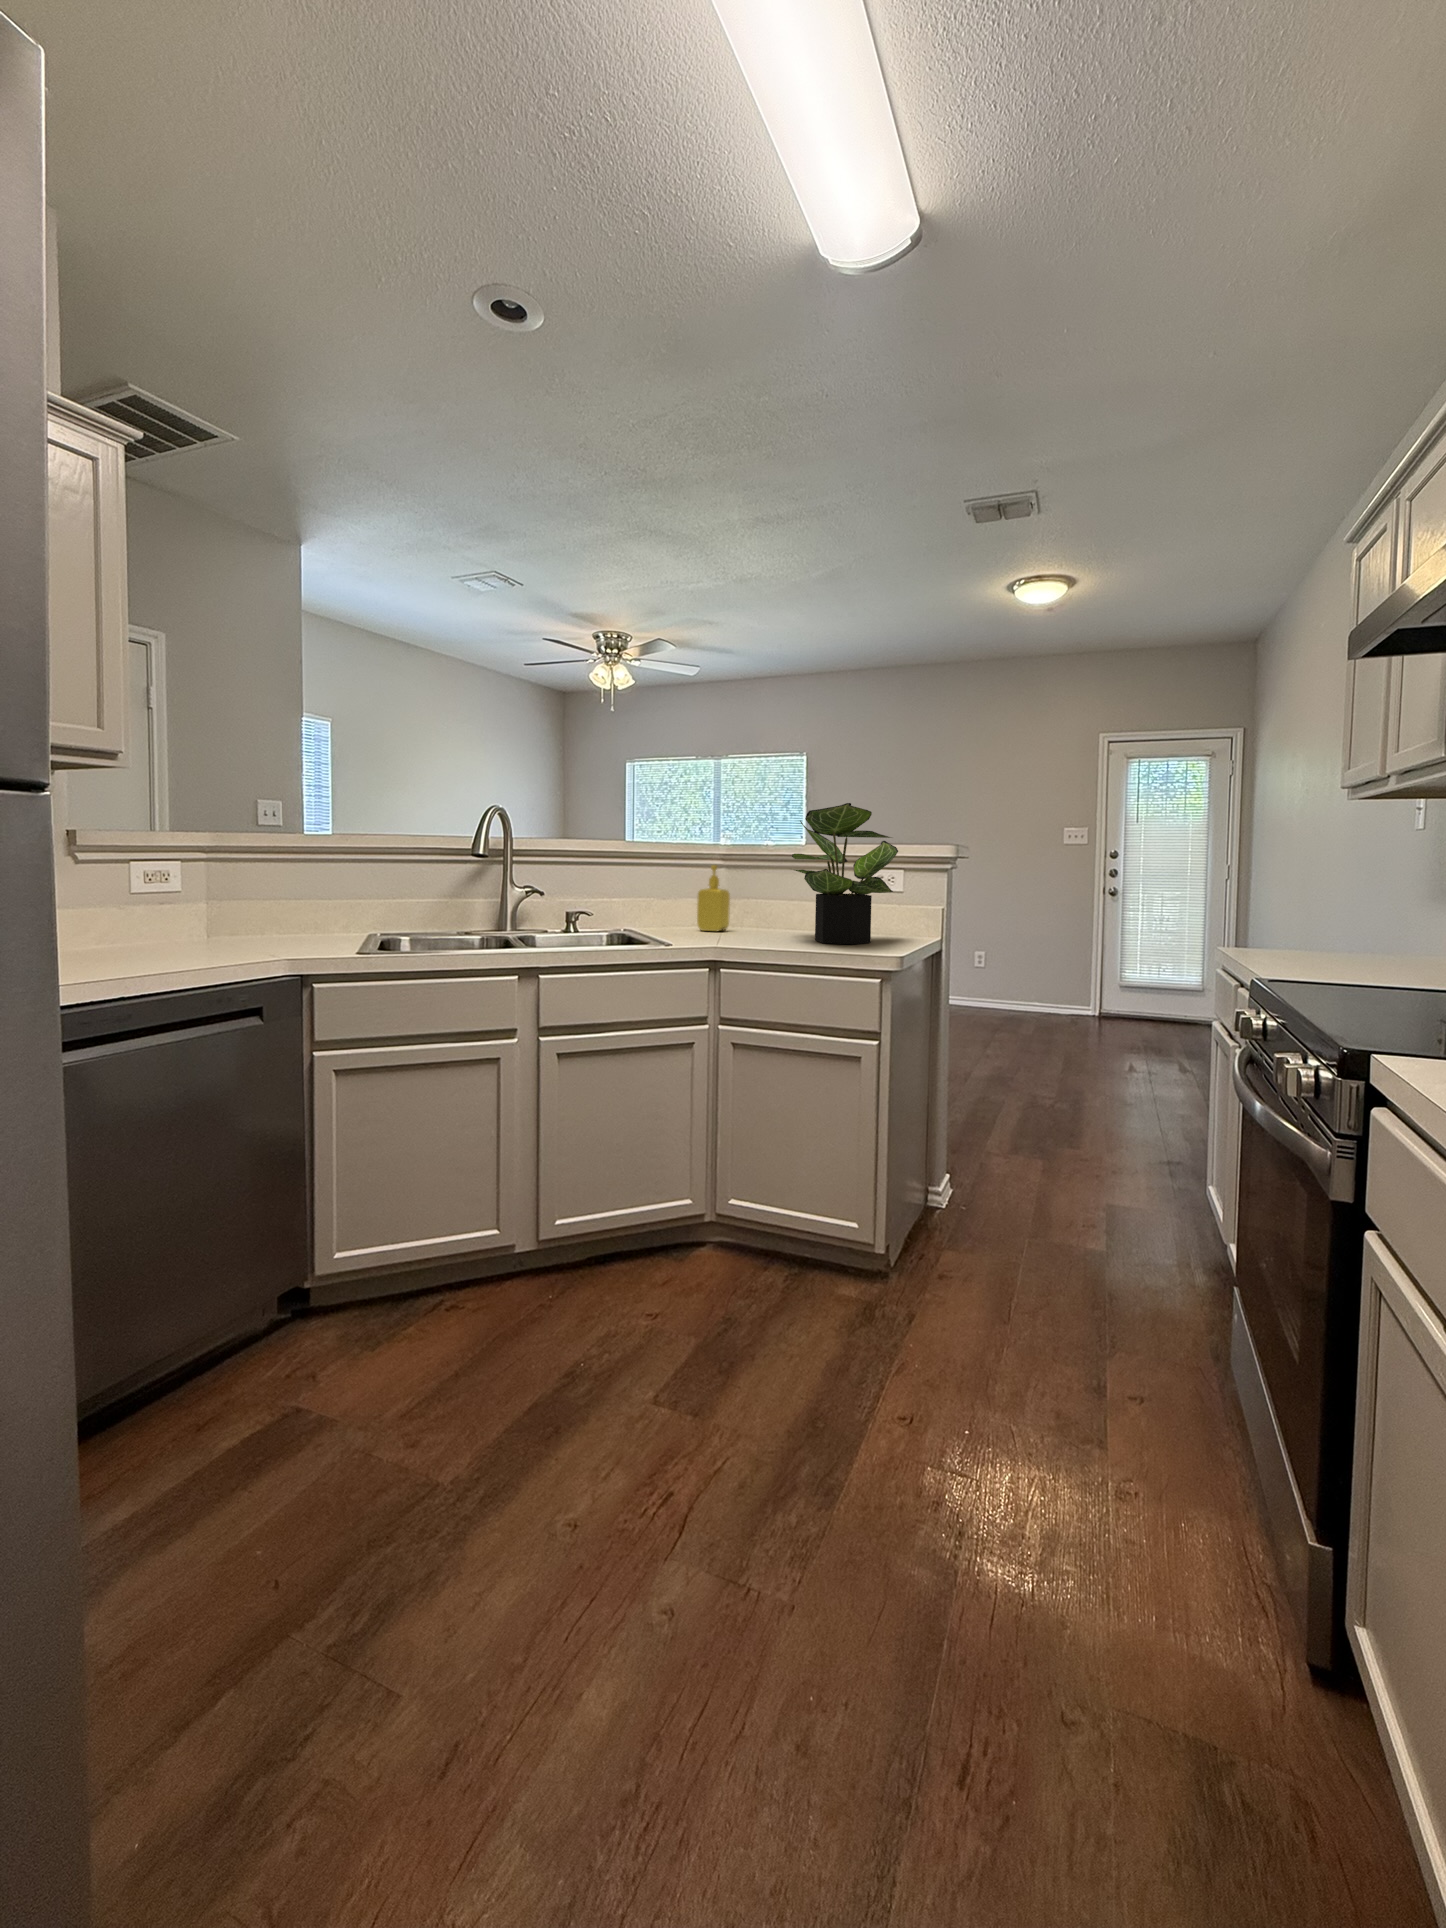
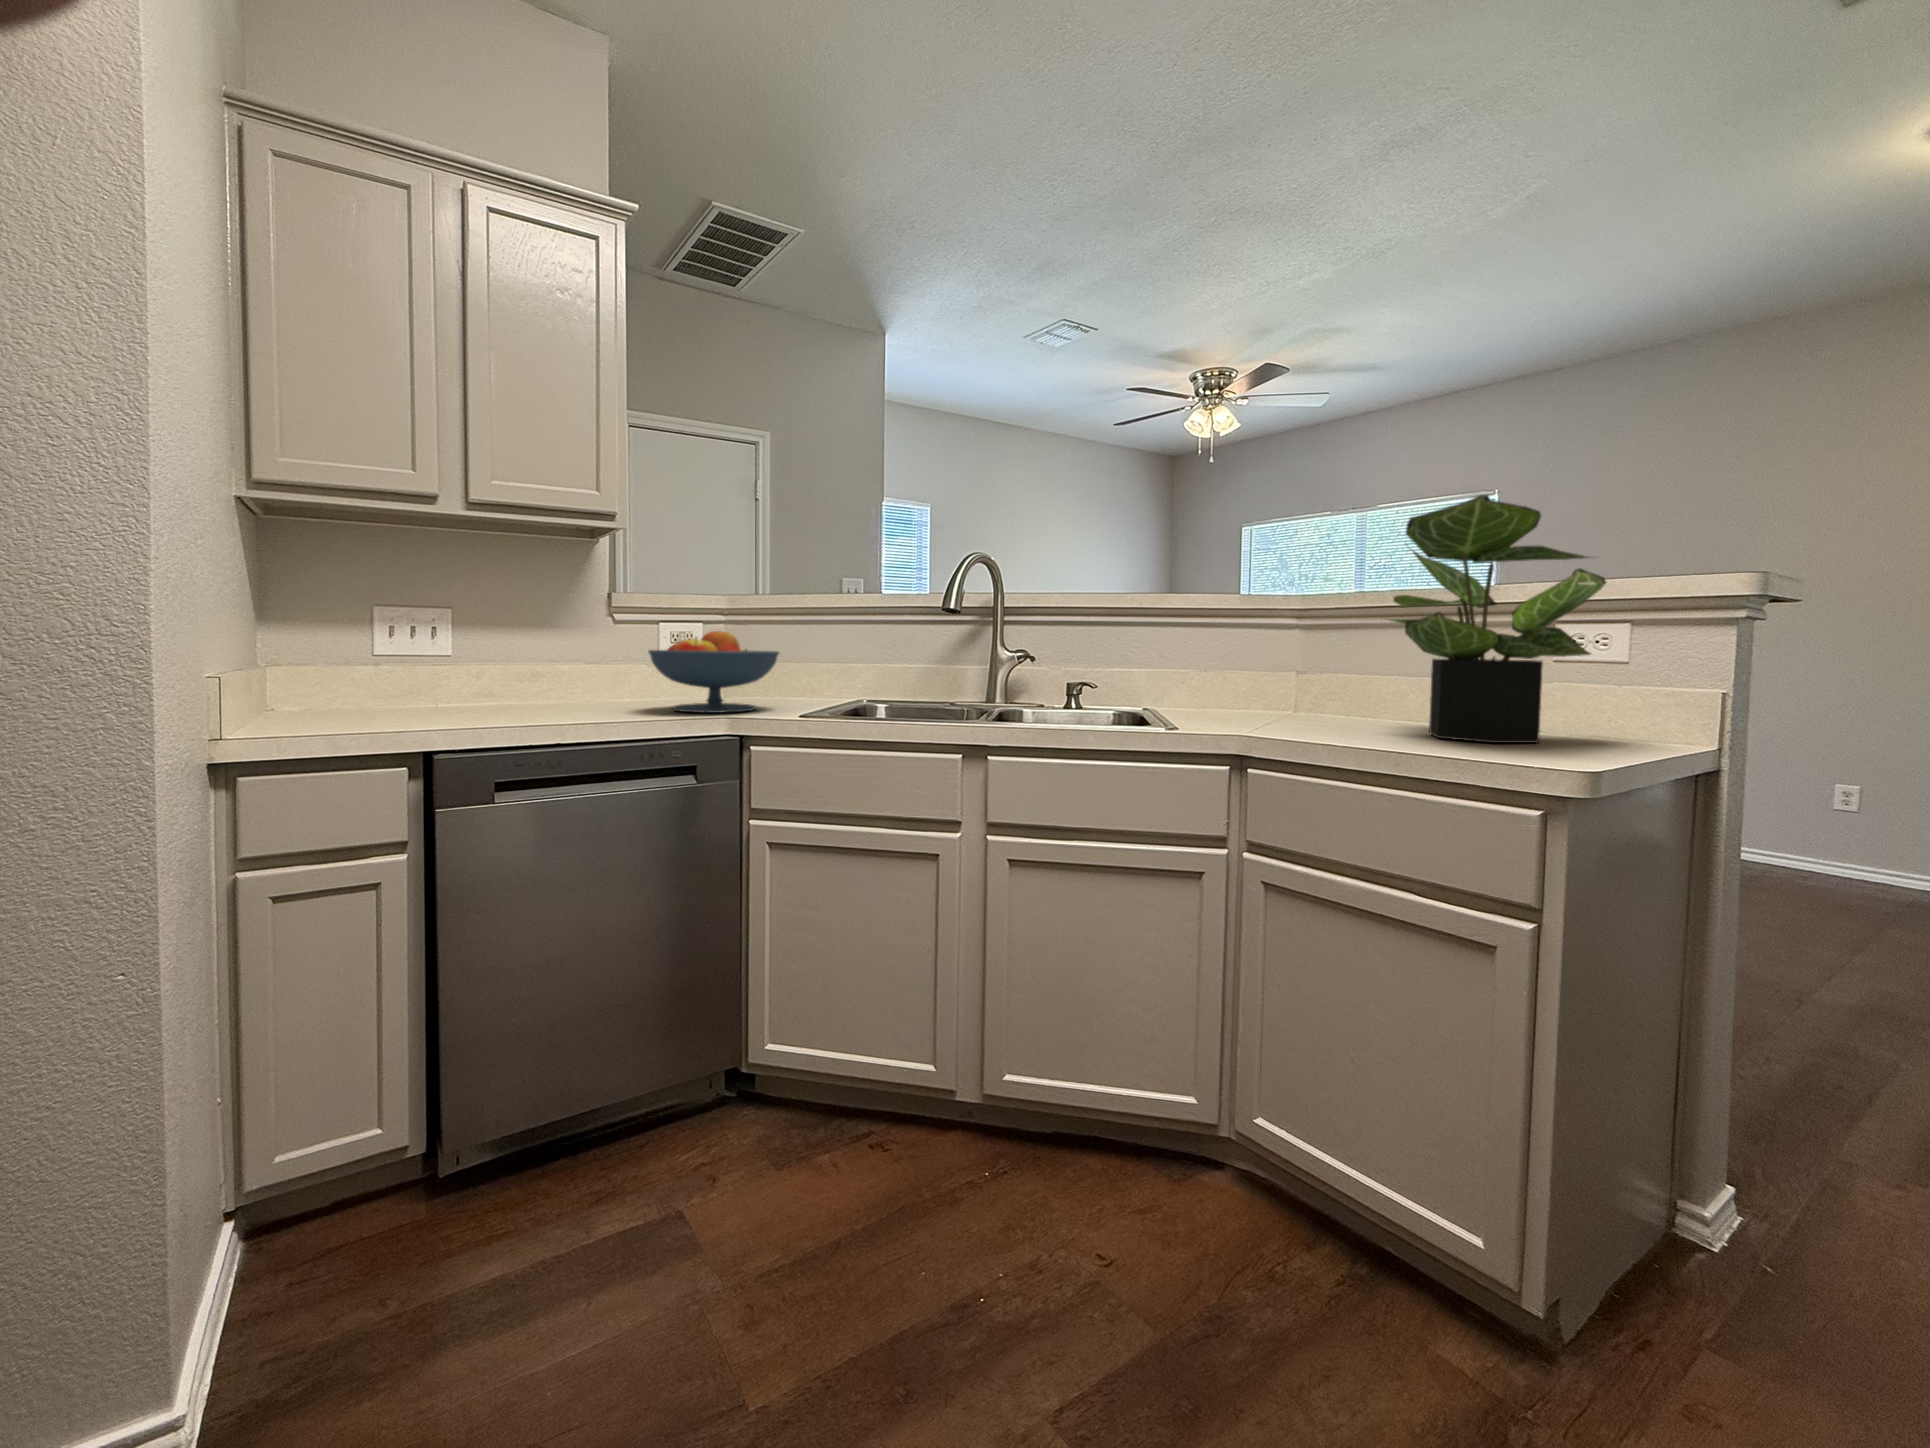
soap dispenser: present [697,865,730,931] -> none [1247,621,1298,716]
fruit bowl: none [160,873,309,956] -> present [649,631,779,713]

